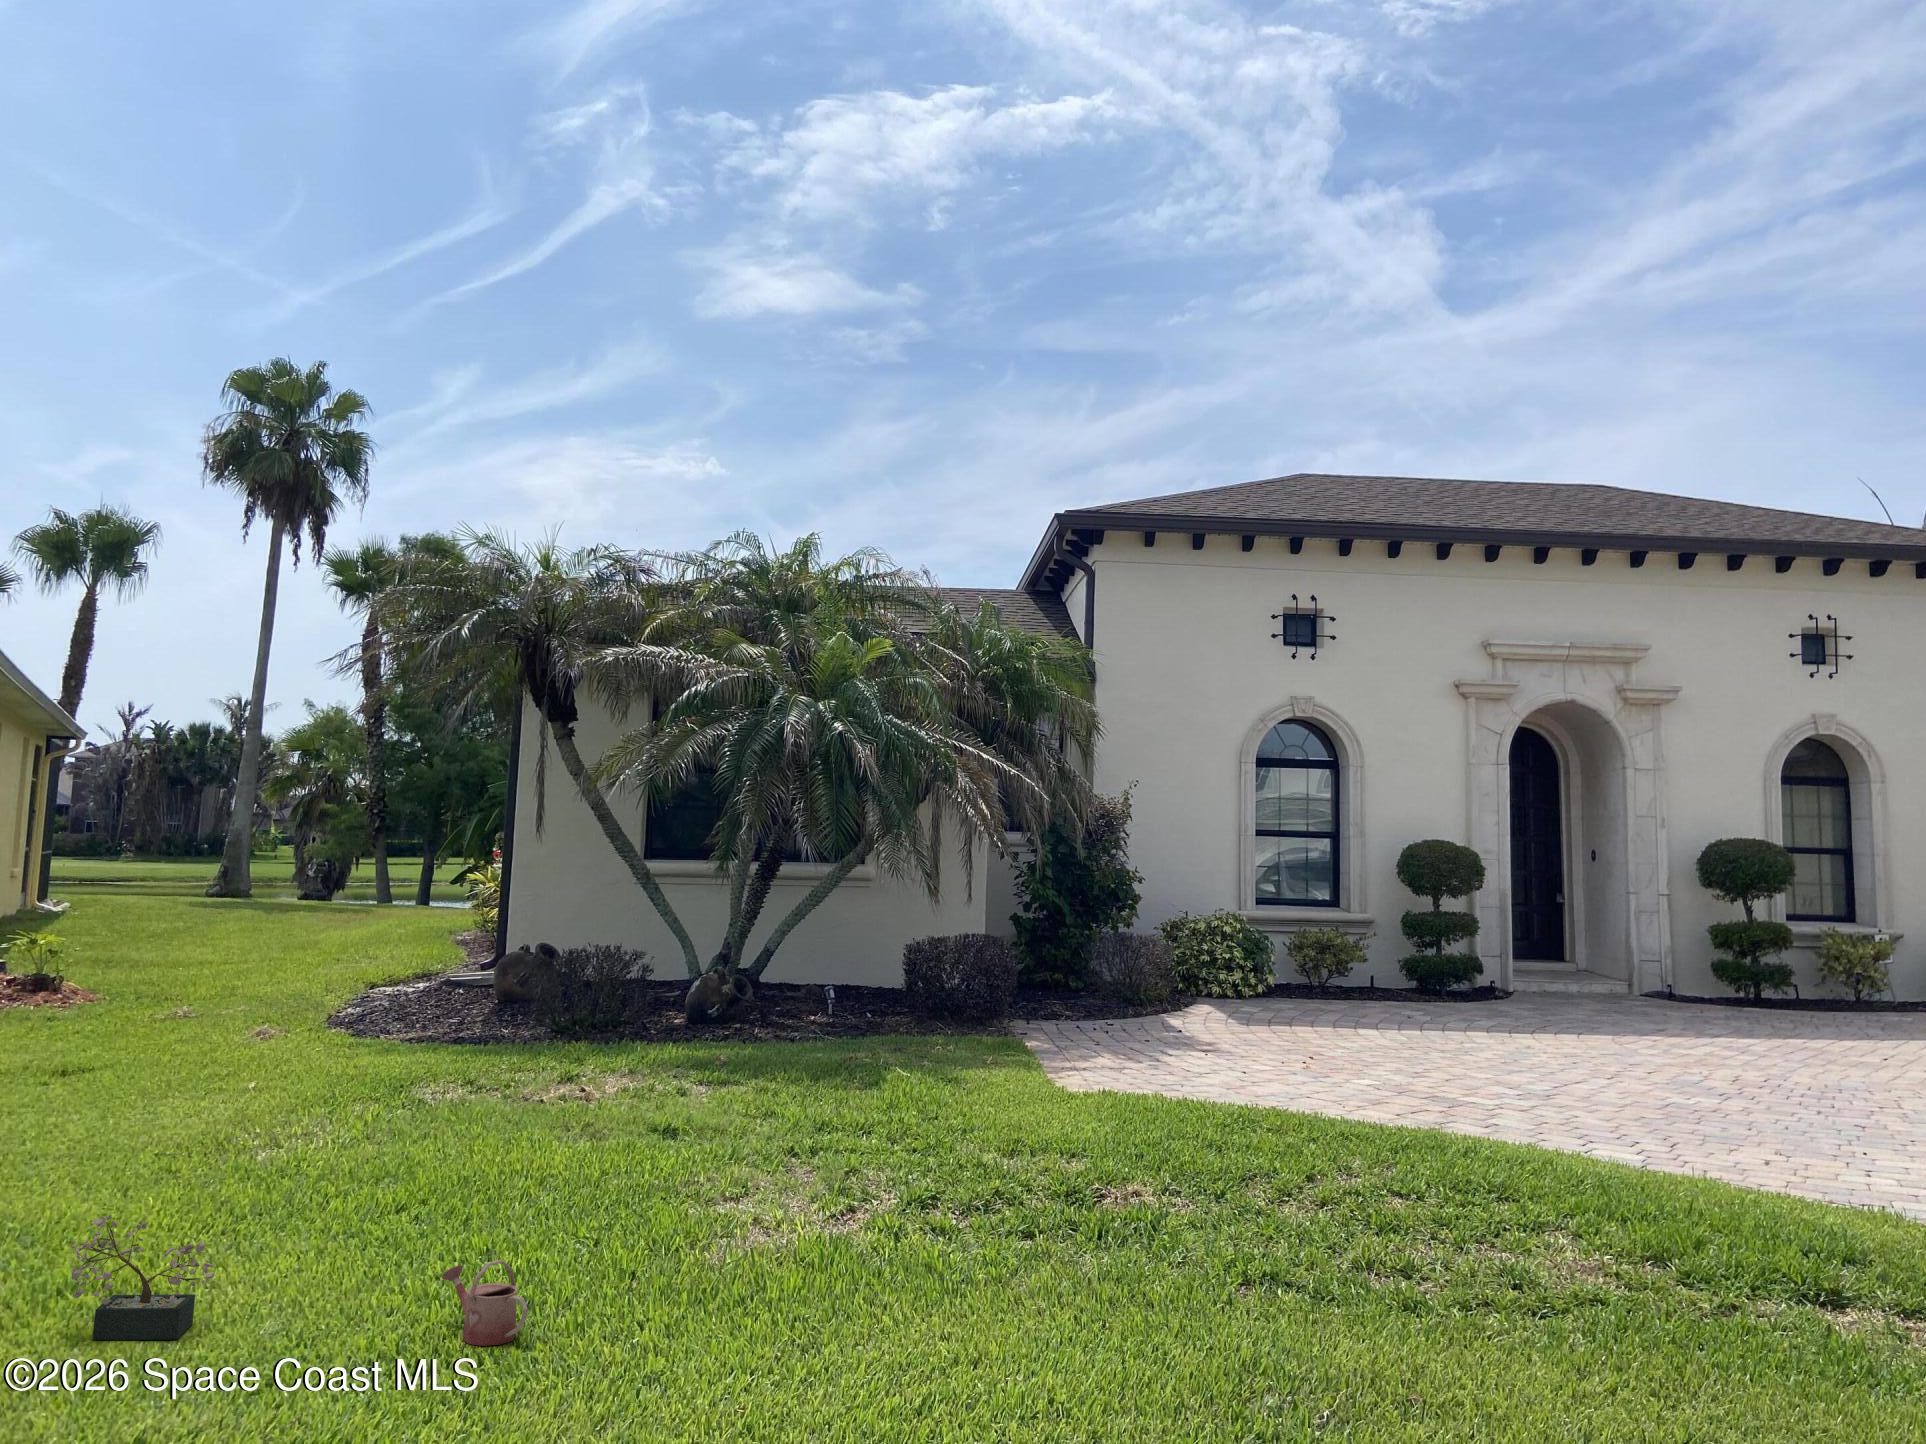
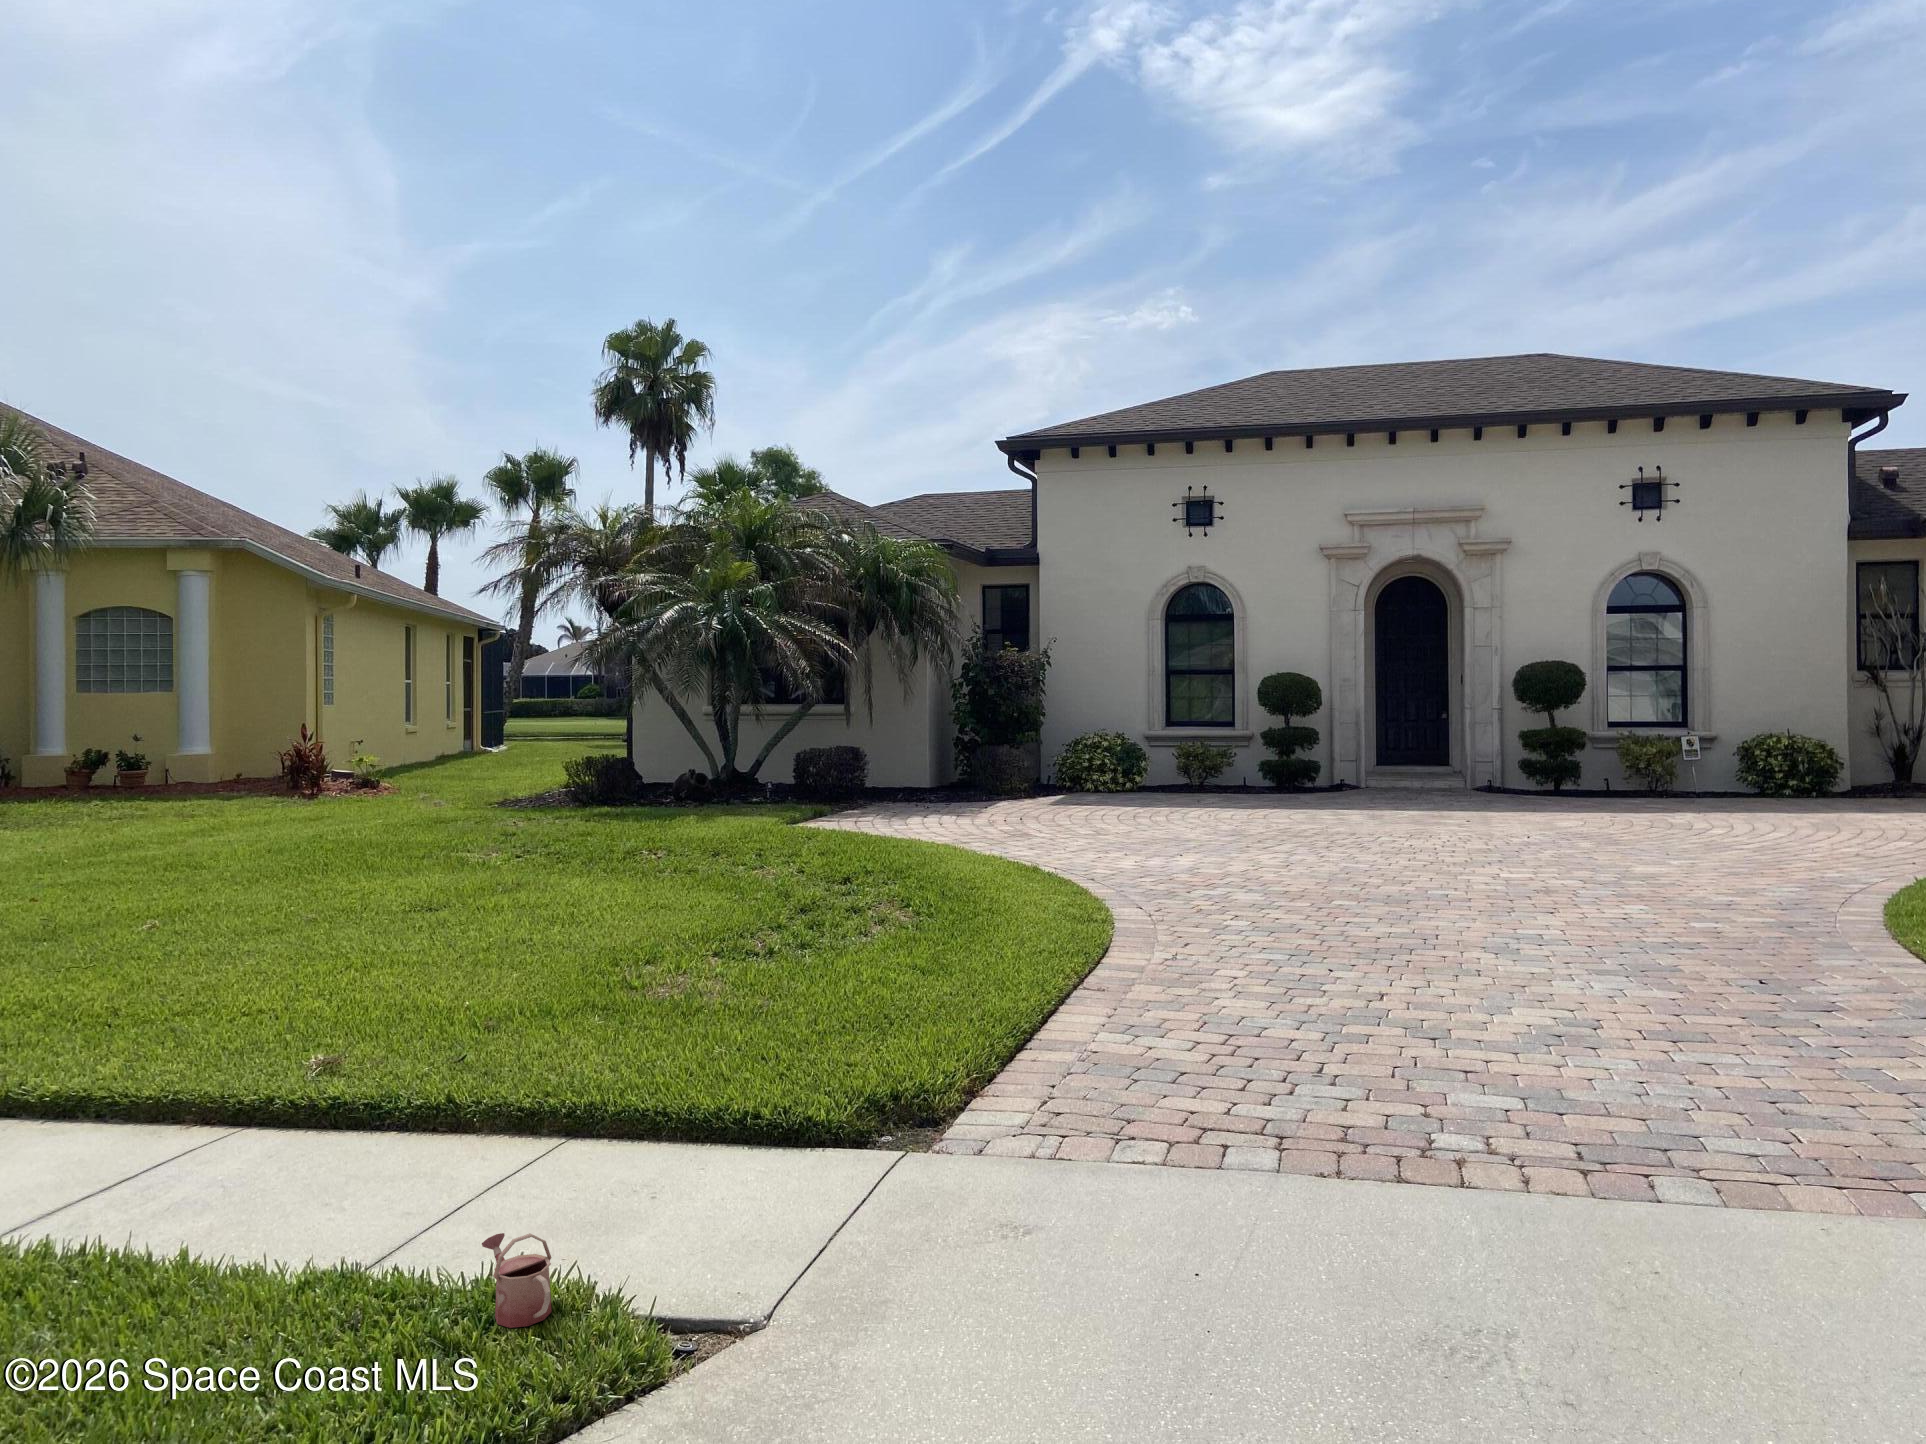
decorative plant: present [71,1215,215,1340] -> none [105,1183,266,1315]

